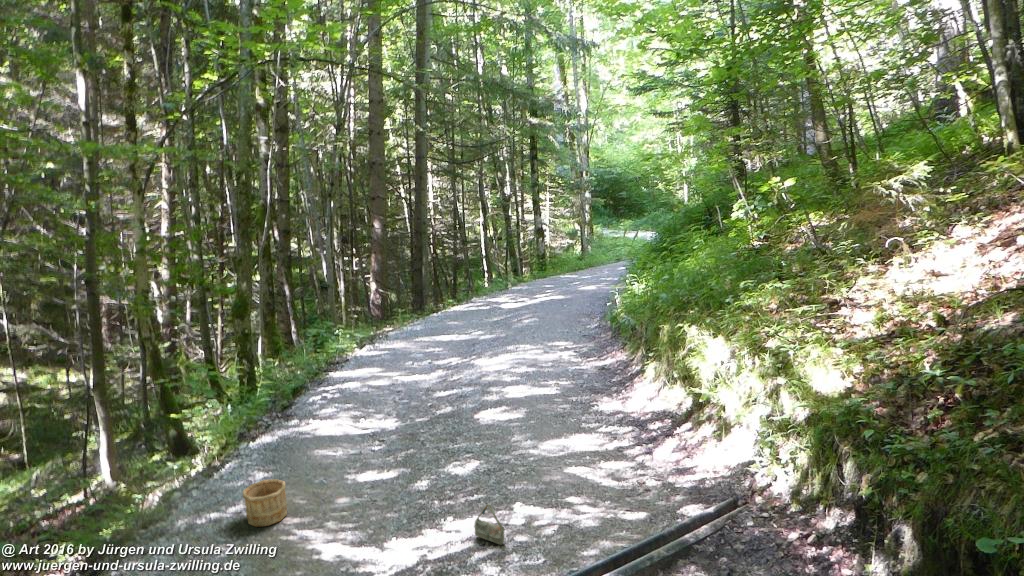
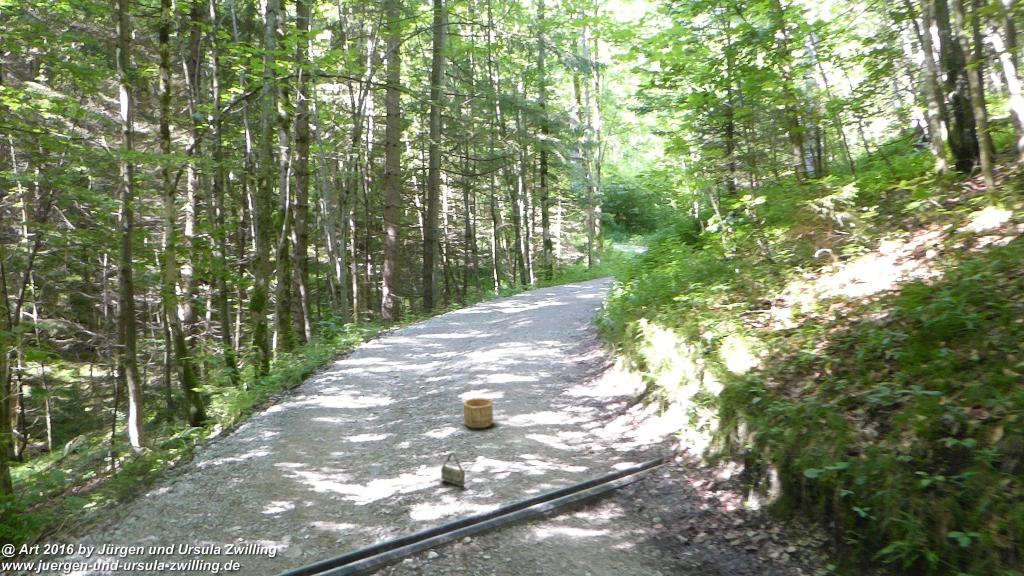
wooden bucket: present [243,479,287,527] -> present [463,398,493,428]

